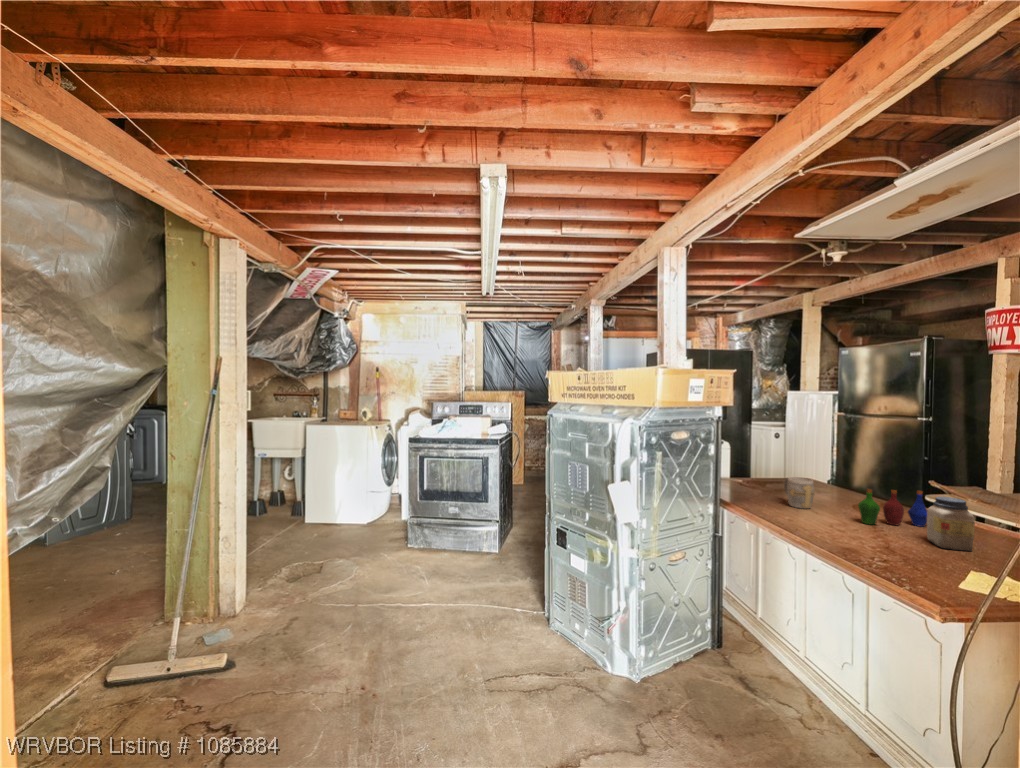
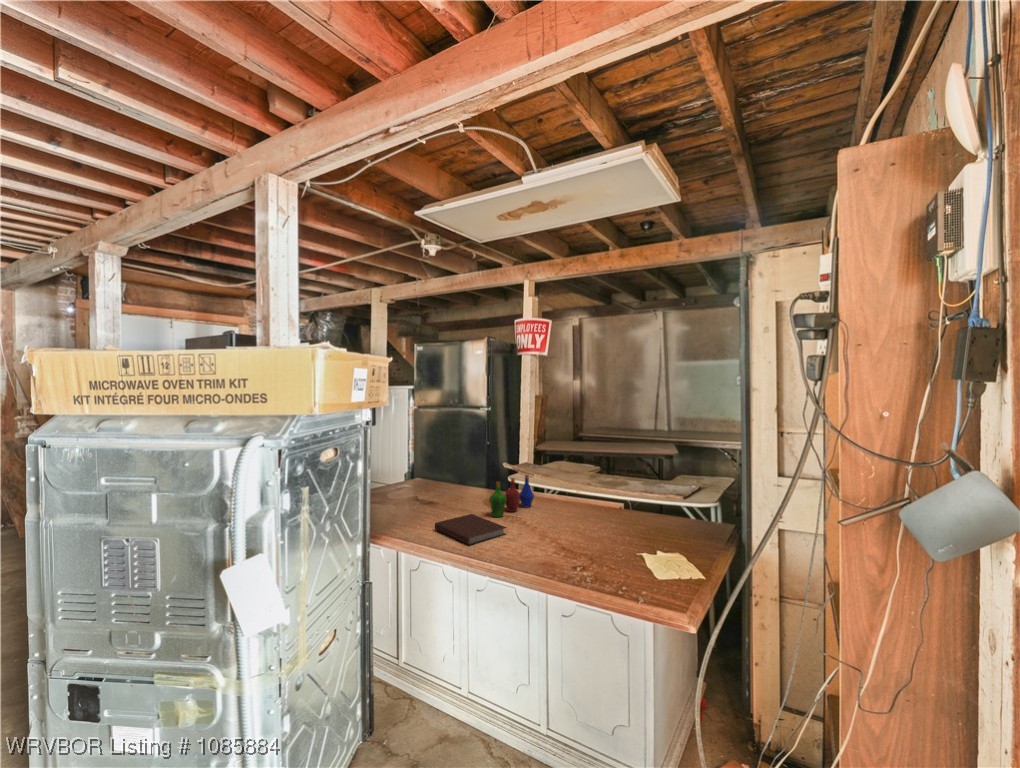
mug: present [784,477,815,509] -> none [414,480,447,516]
jar: present [927,497,975,551] -> none [545,477,577,526]
notebook: none [788,510,861,537] -> present [435,514,507,545]

